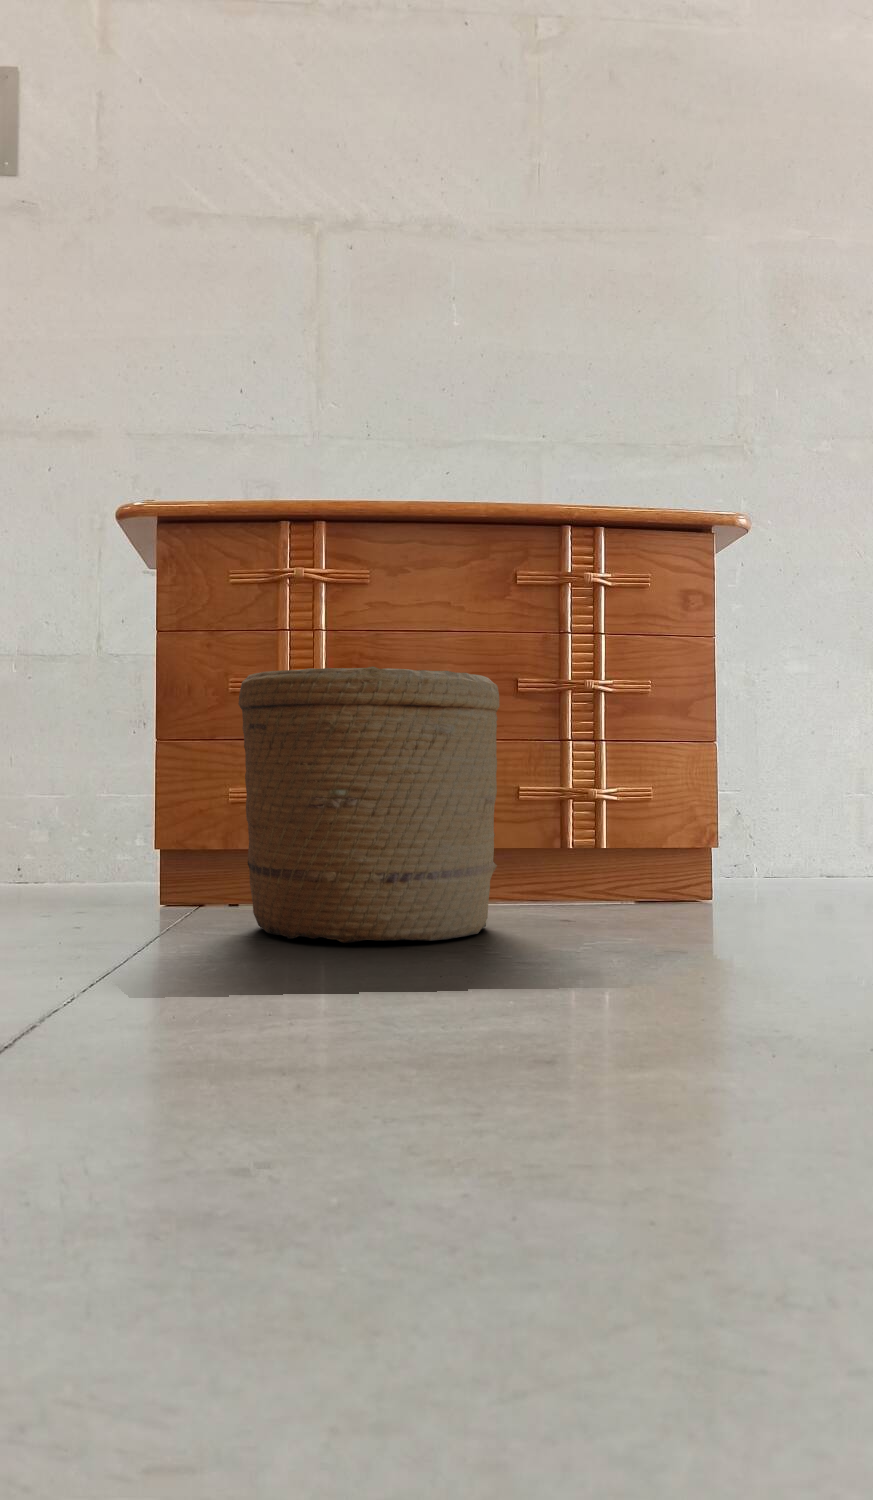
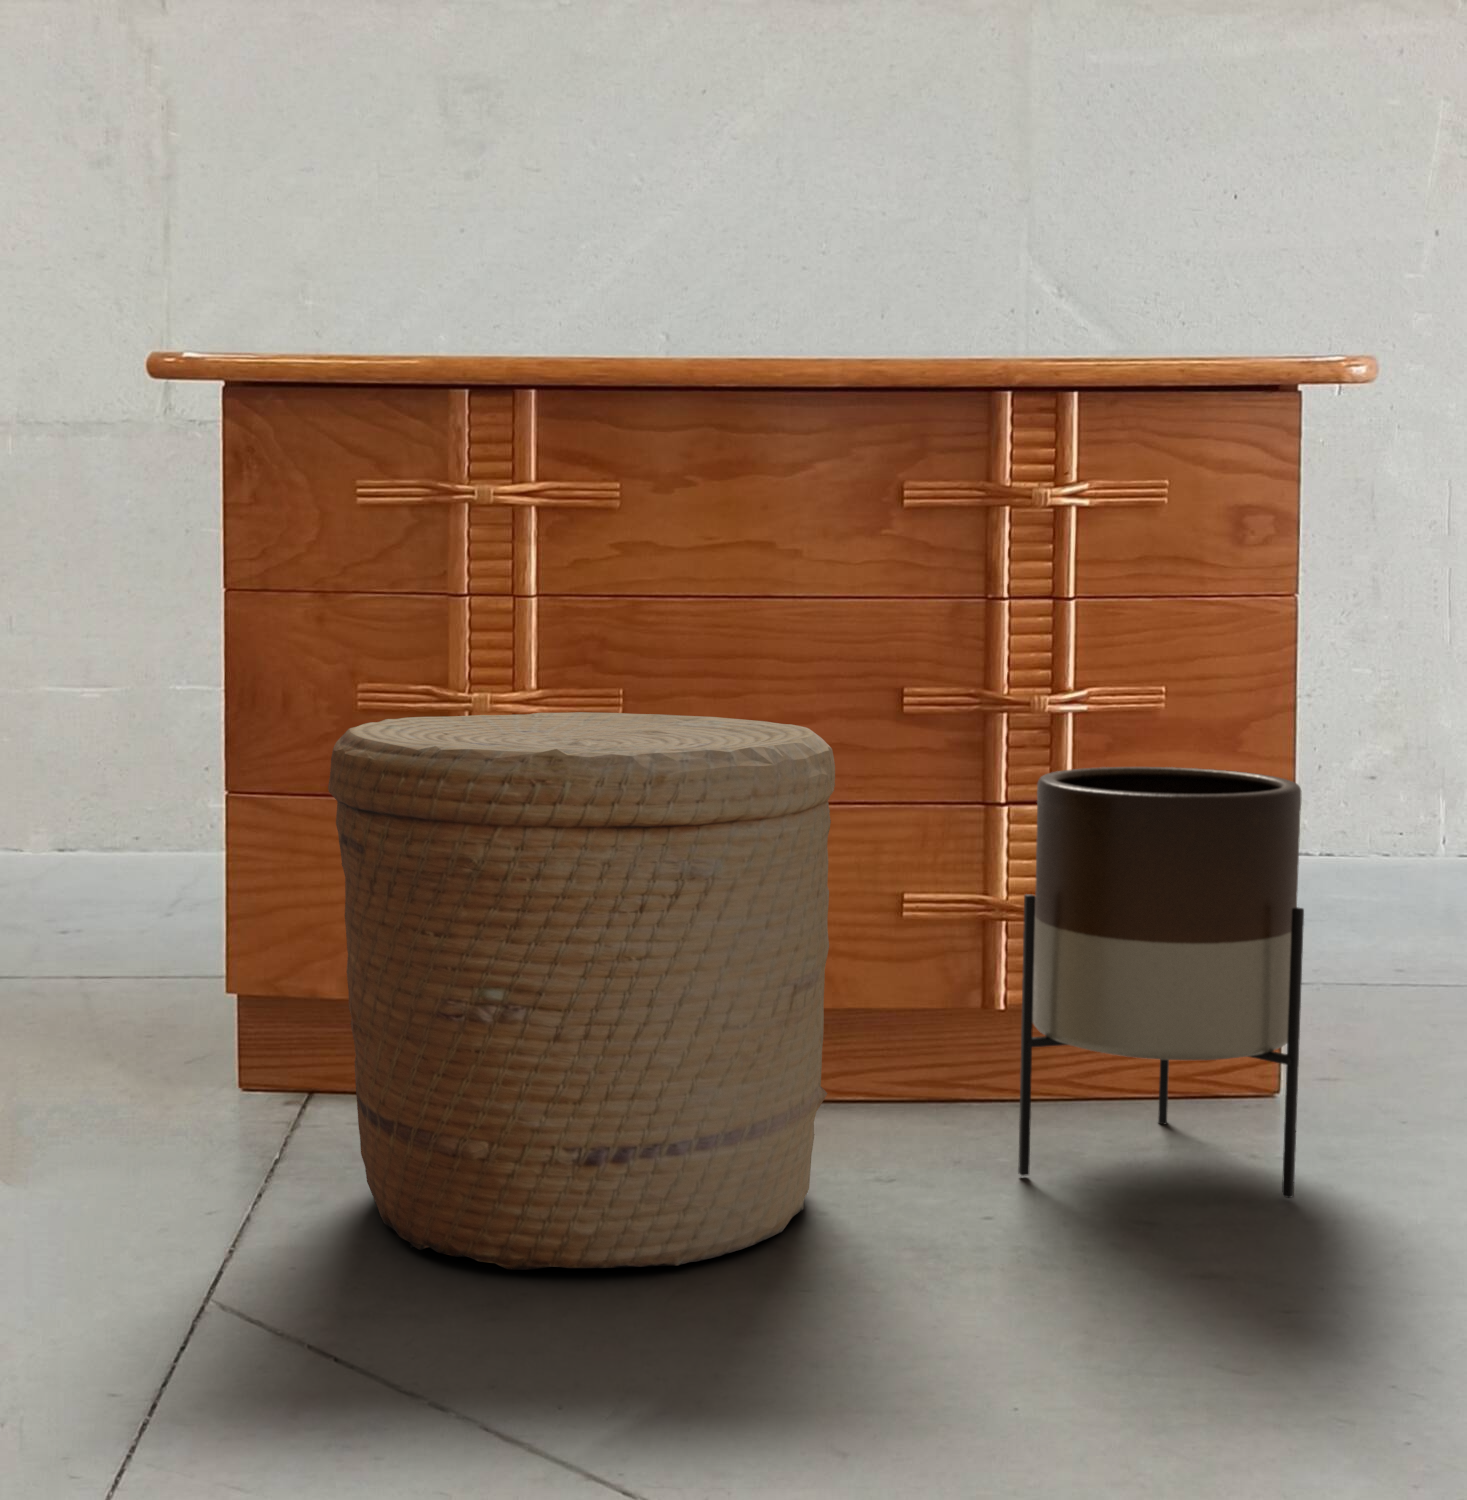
planter: none [590,713,732,922] -> present [1018,767,1304,1198]

